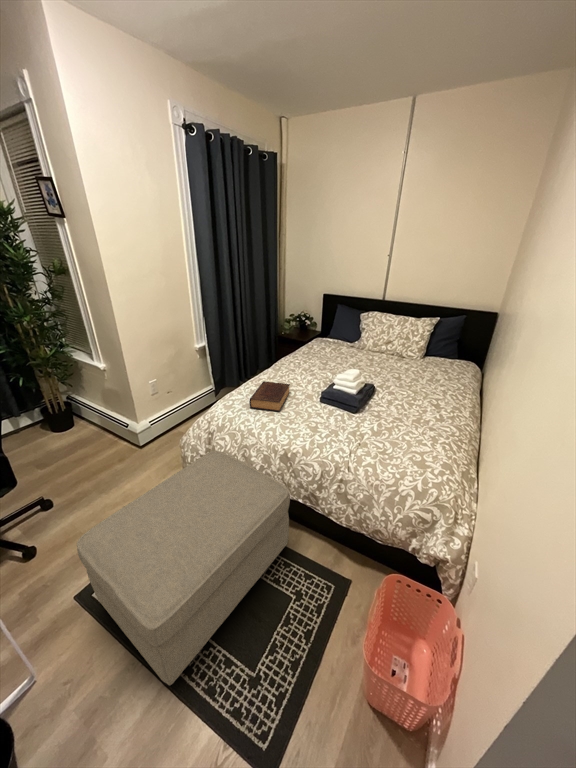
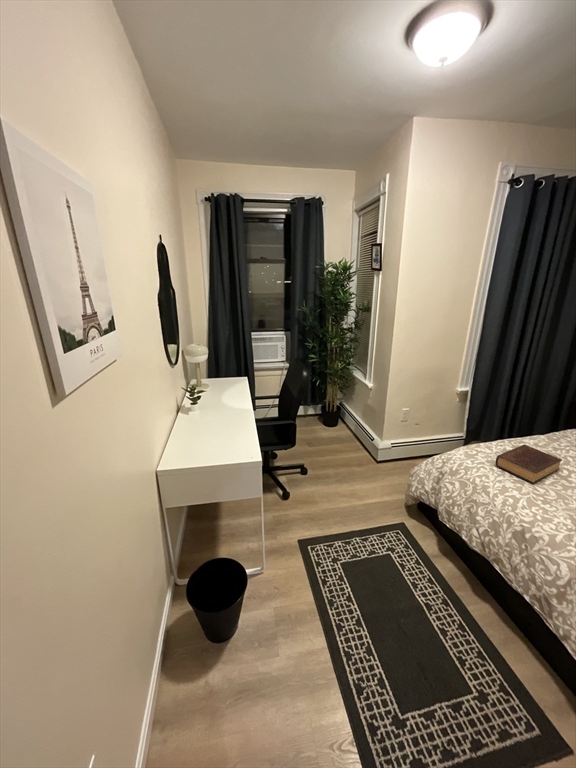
ottoman: present [77,451,290,686] -> none [310,489,511,652]

